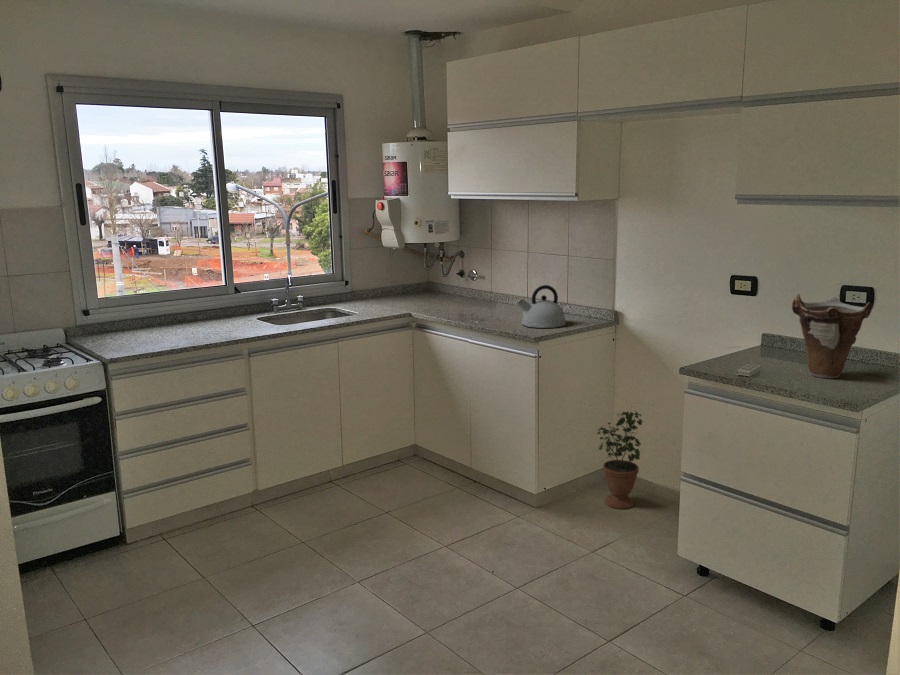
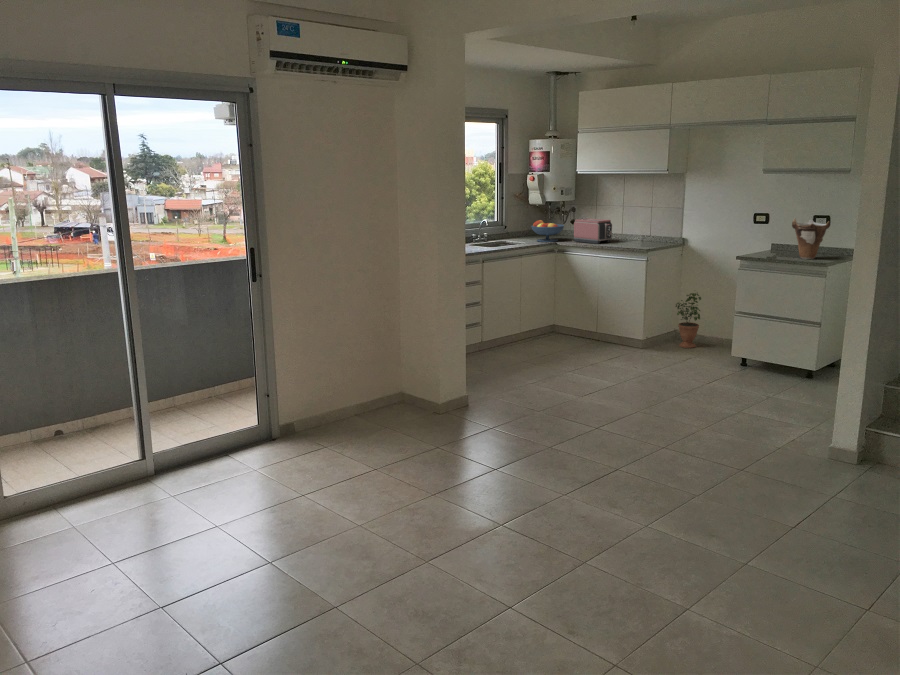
fruit bowl: none [379,272,433,309] -> present [531,220,564,242]
toaster: none [442,272,500,317] -> present [574,218,612,244]
kettle: present [518,285,566,328] -> none [631,223,658,246]

